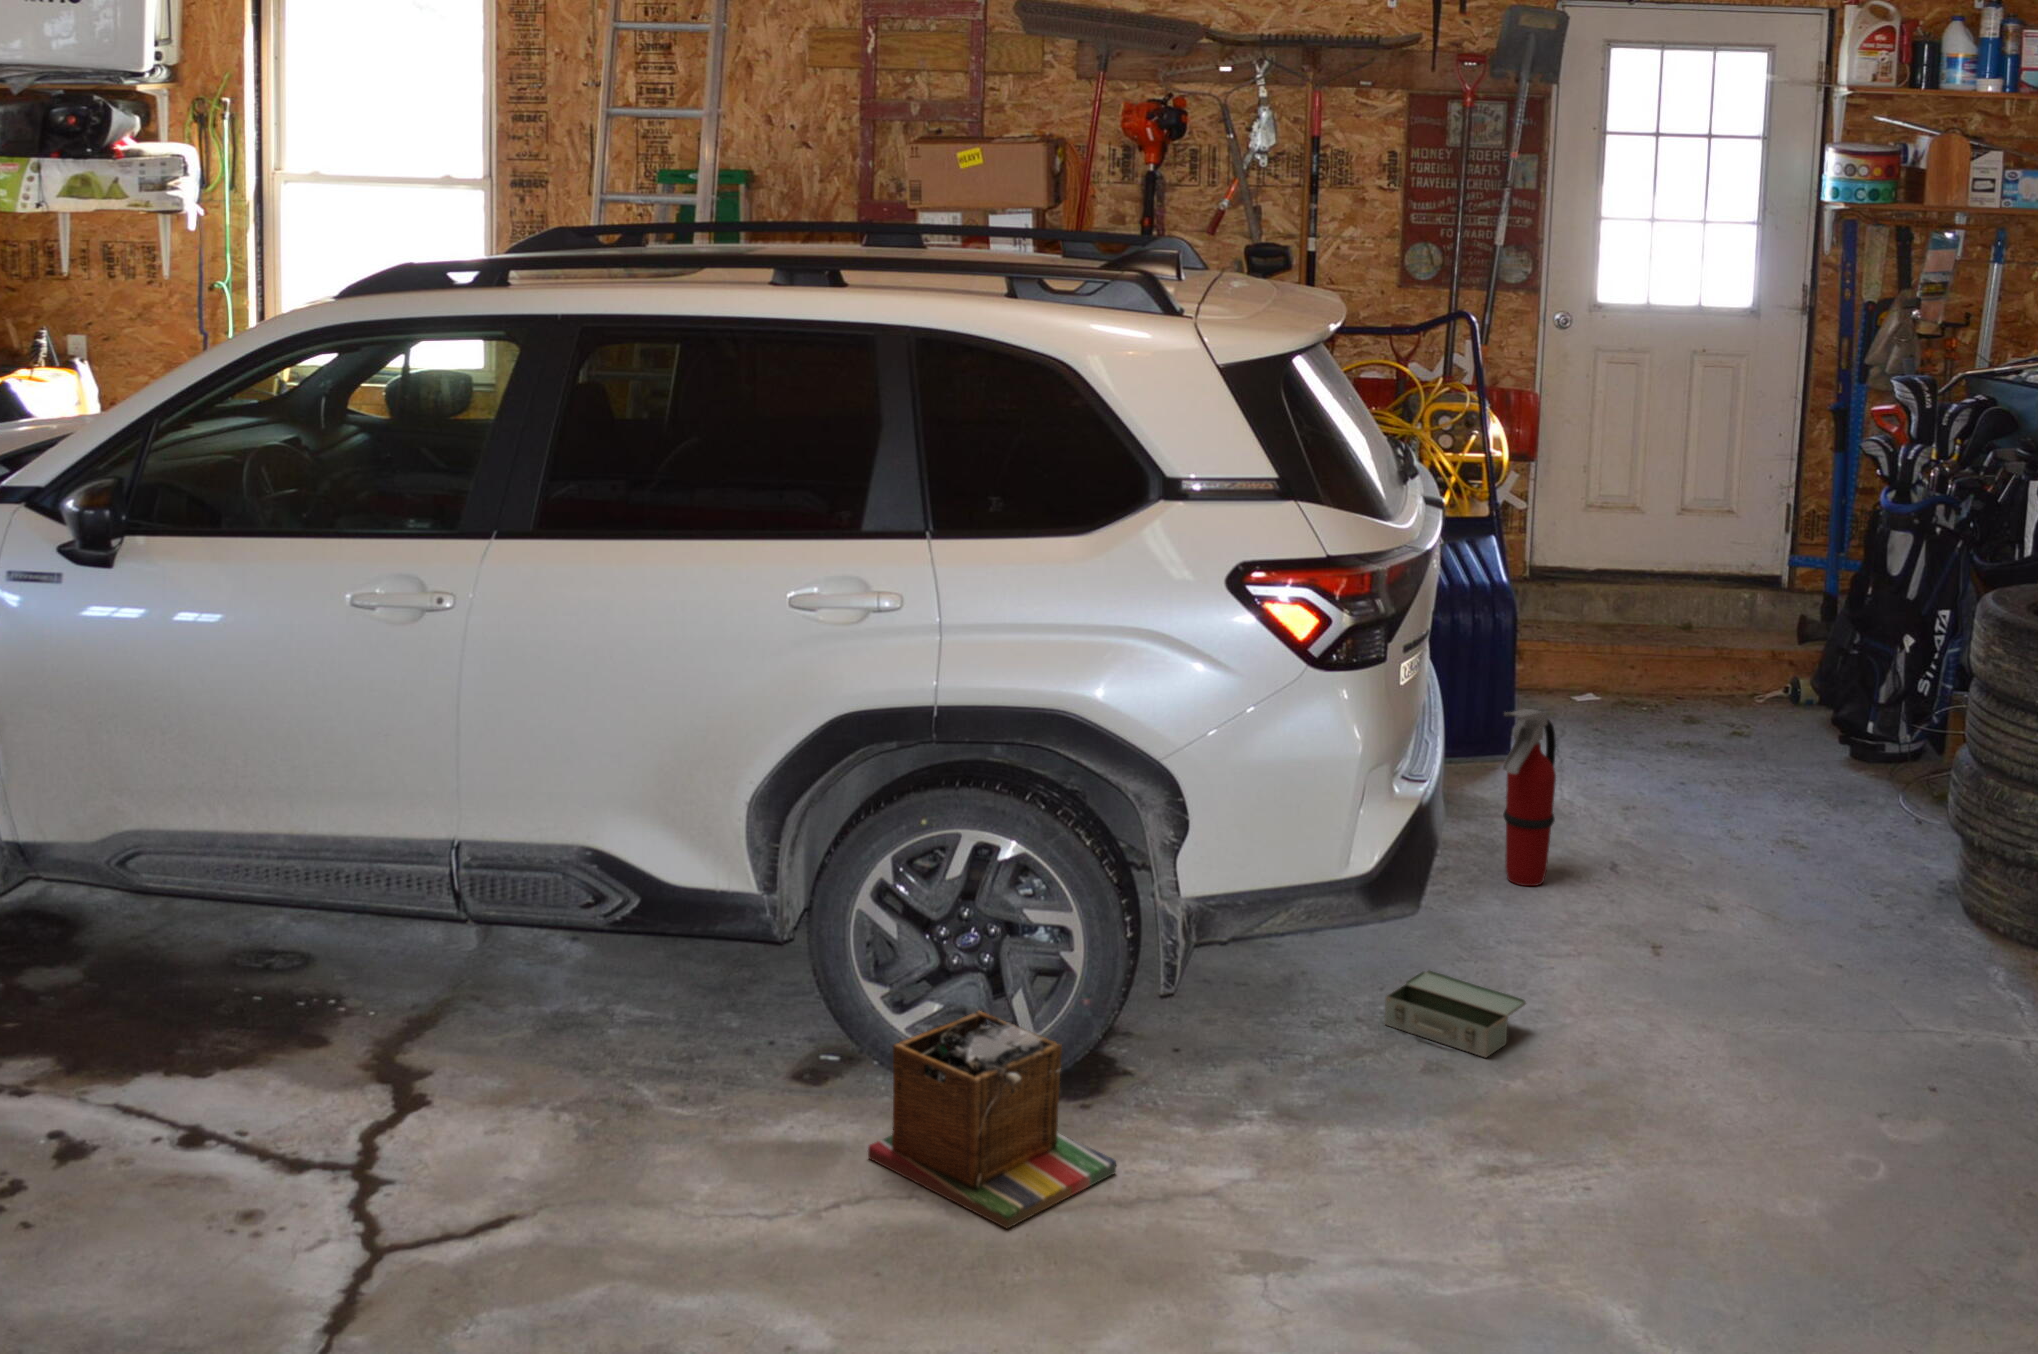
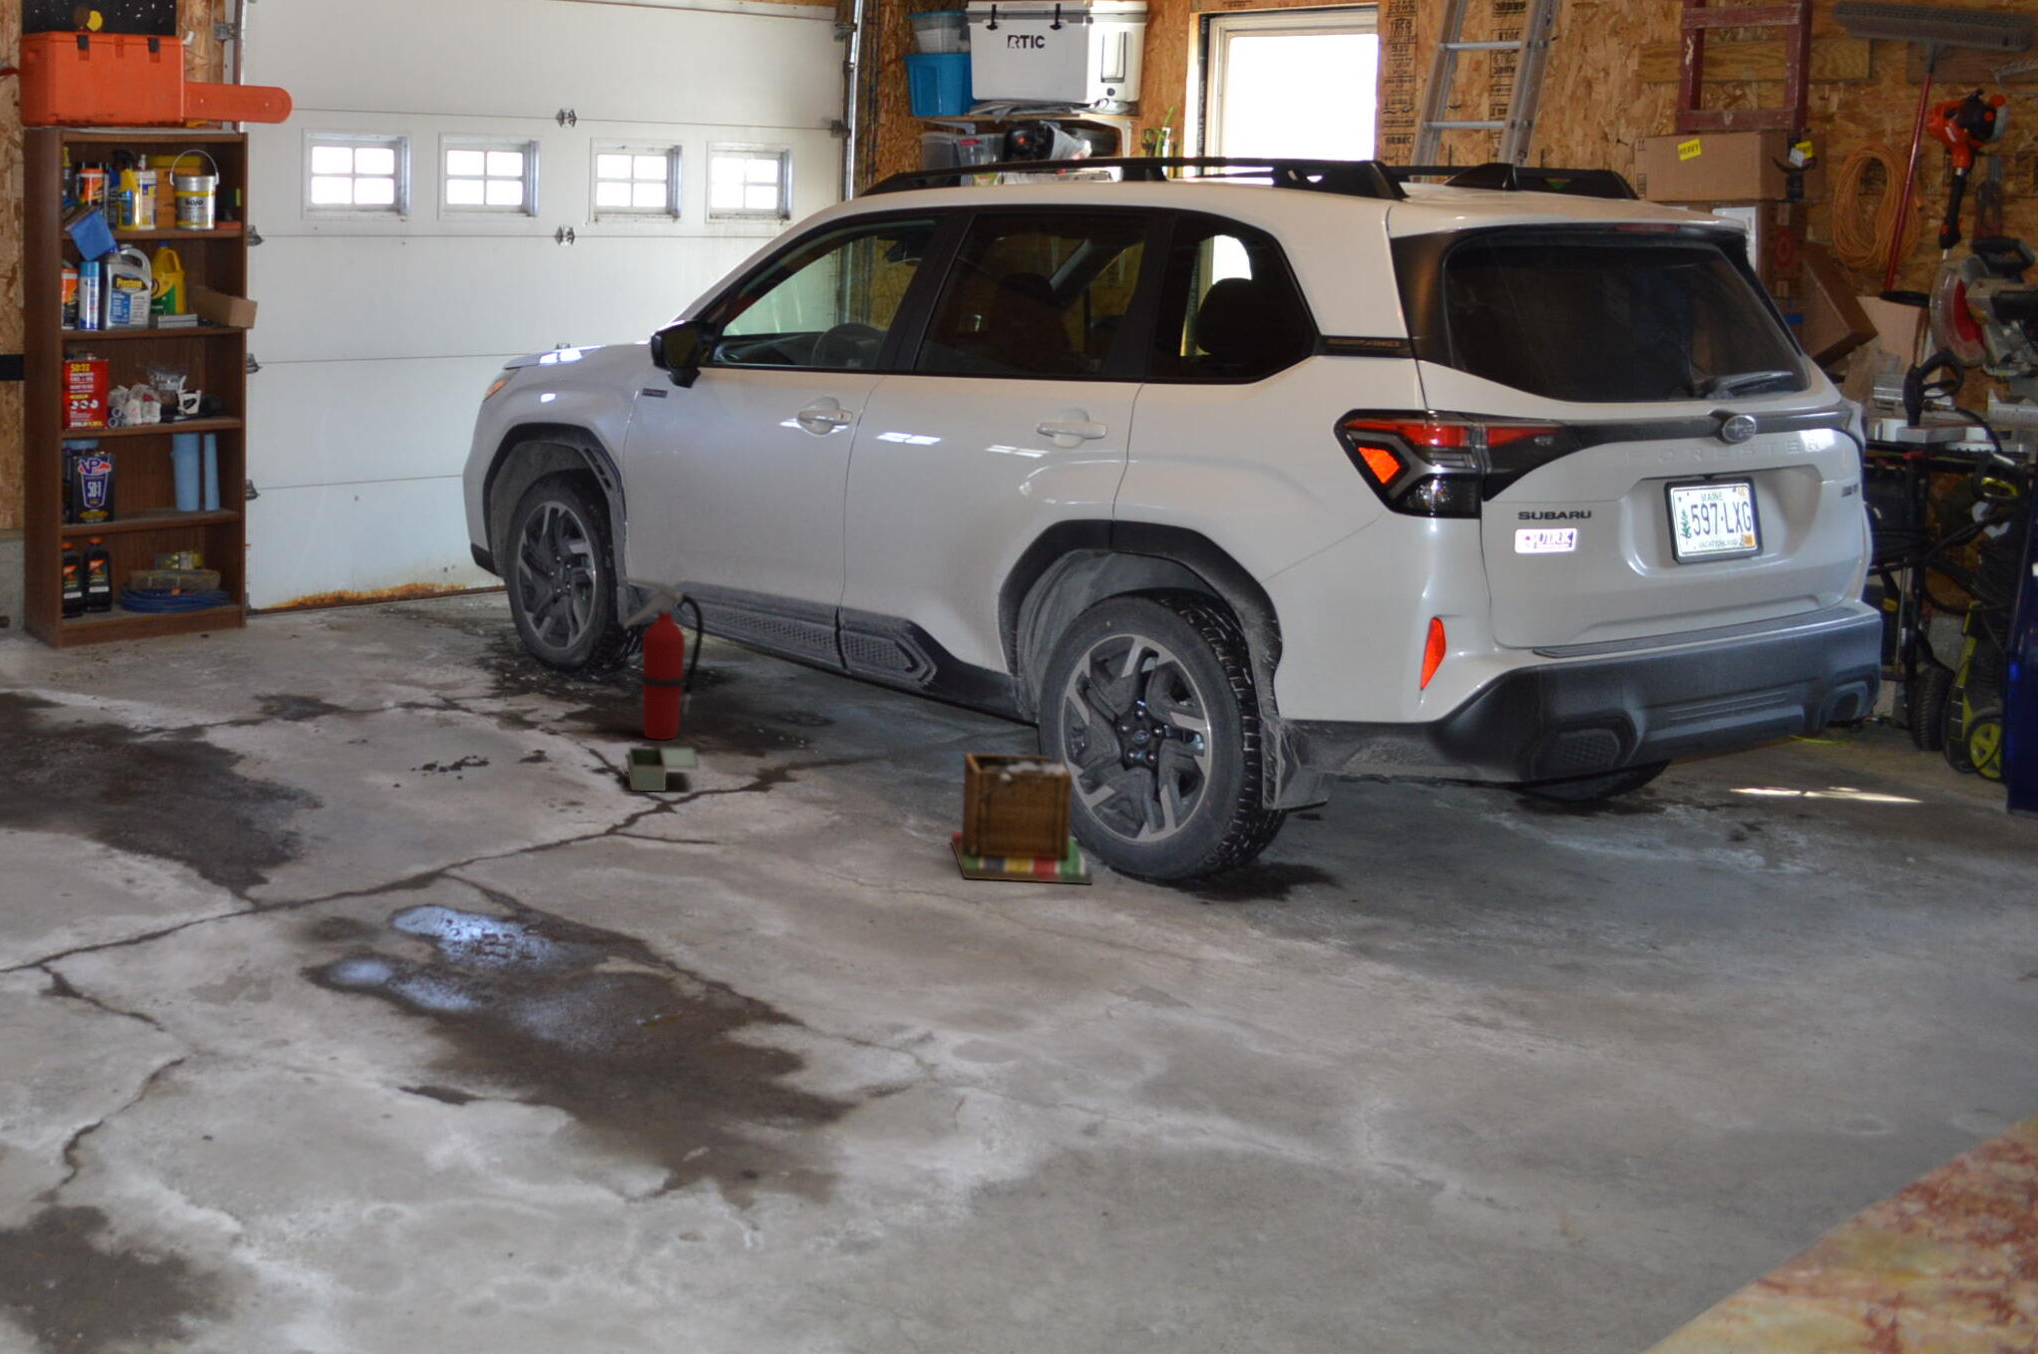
fire extinguisher: present [1503,709,1556,886] -> present [622,576,704,740]
toolbox: present [1384,971,1526,1057] -> present [621,746,700,791]

